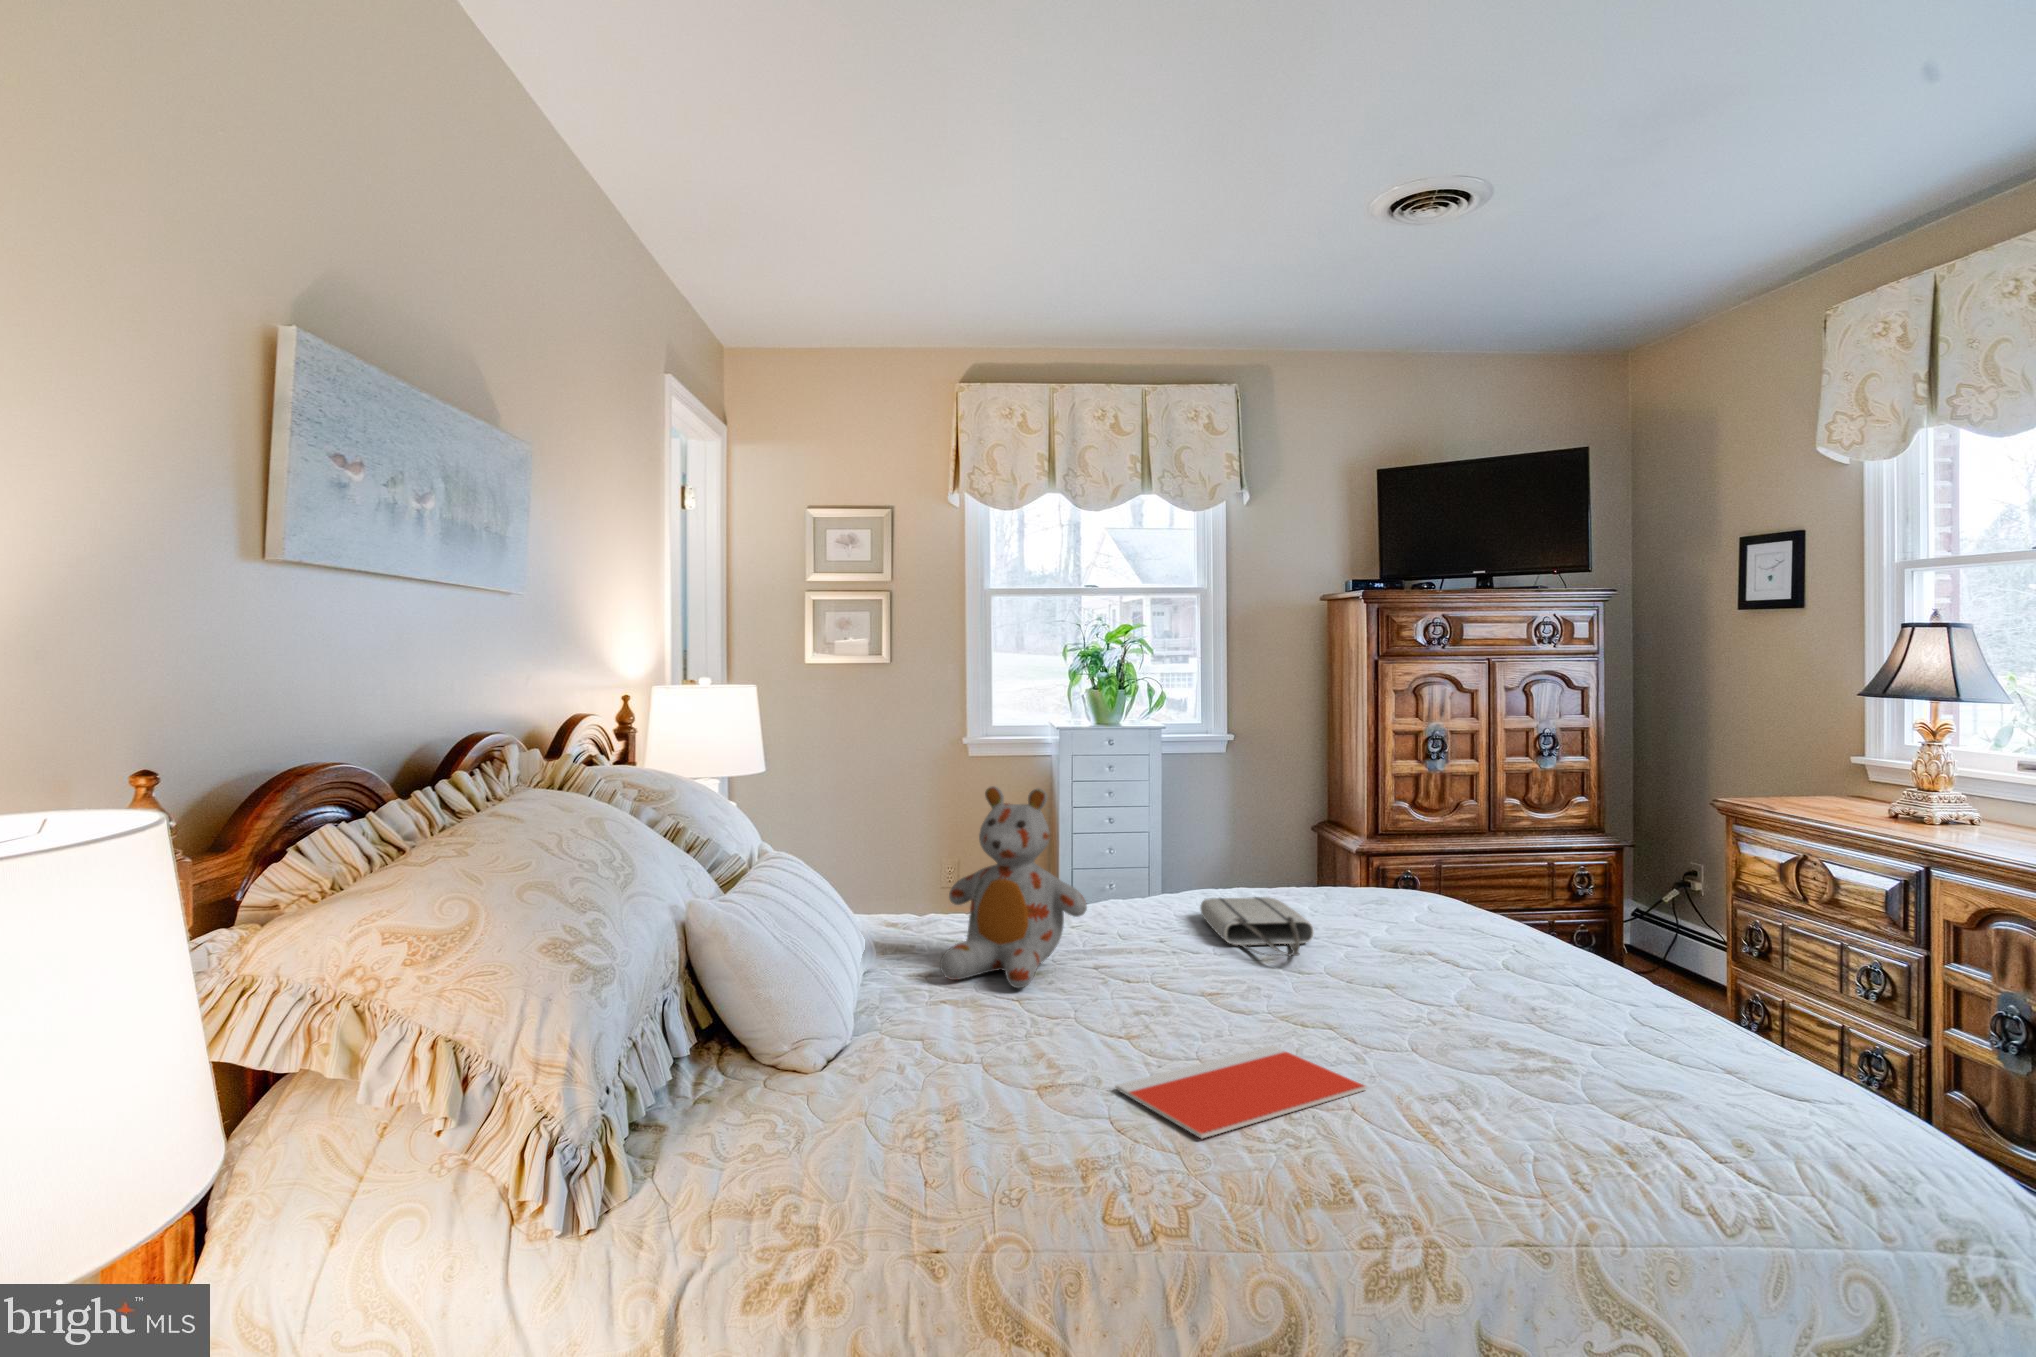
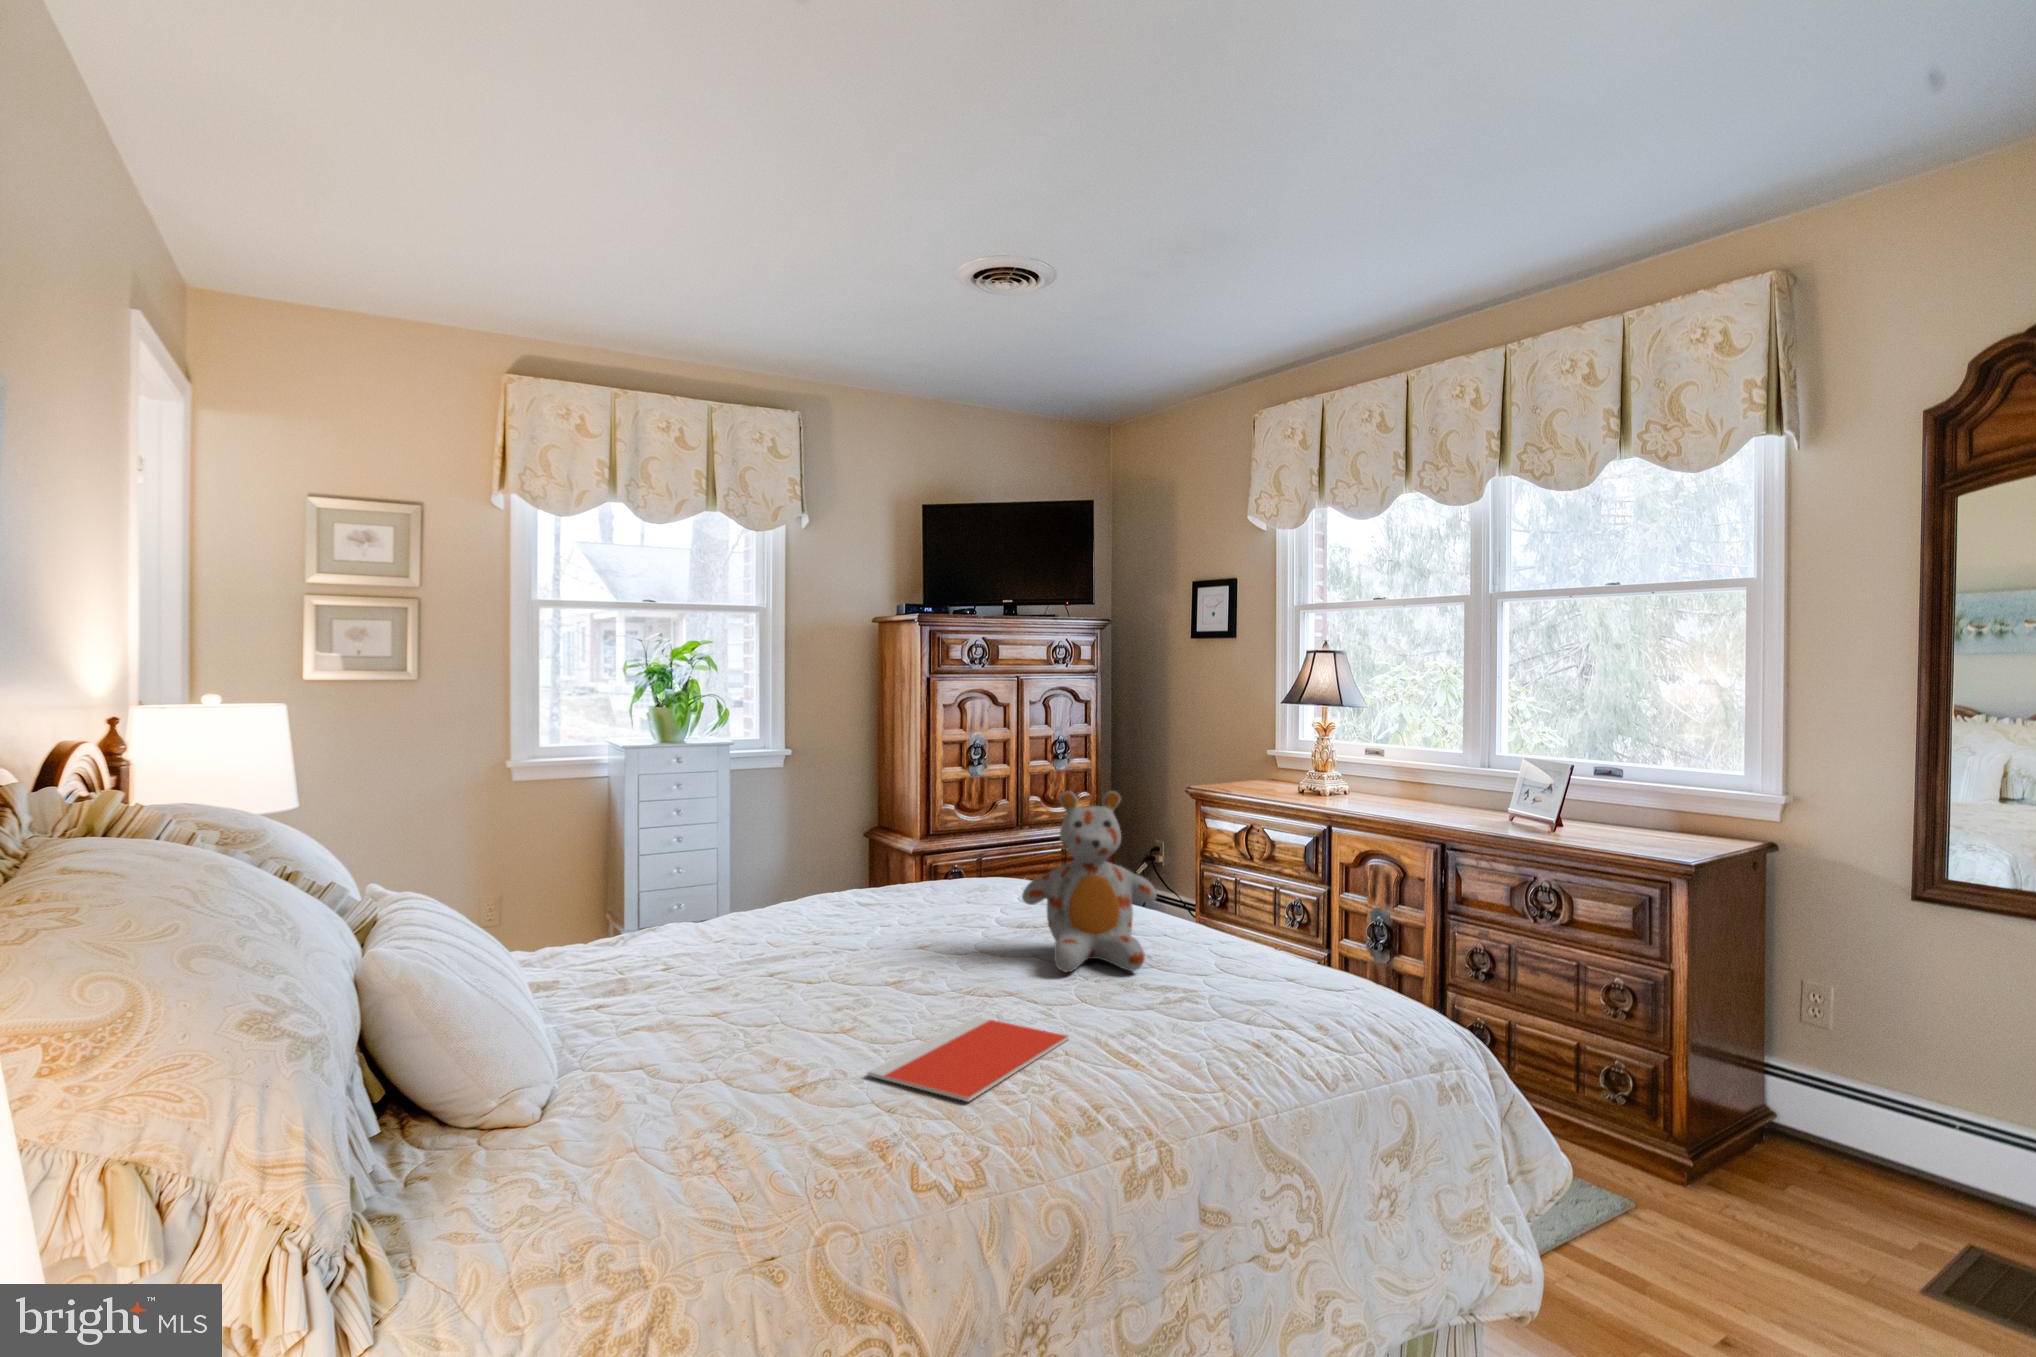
stuffed bear: present [940,786,1087,988] -> present [1022,791,1157,972]
tote bag: present [1200,897,1314,956] -> none [844,893,955,943]

